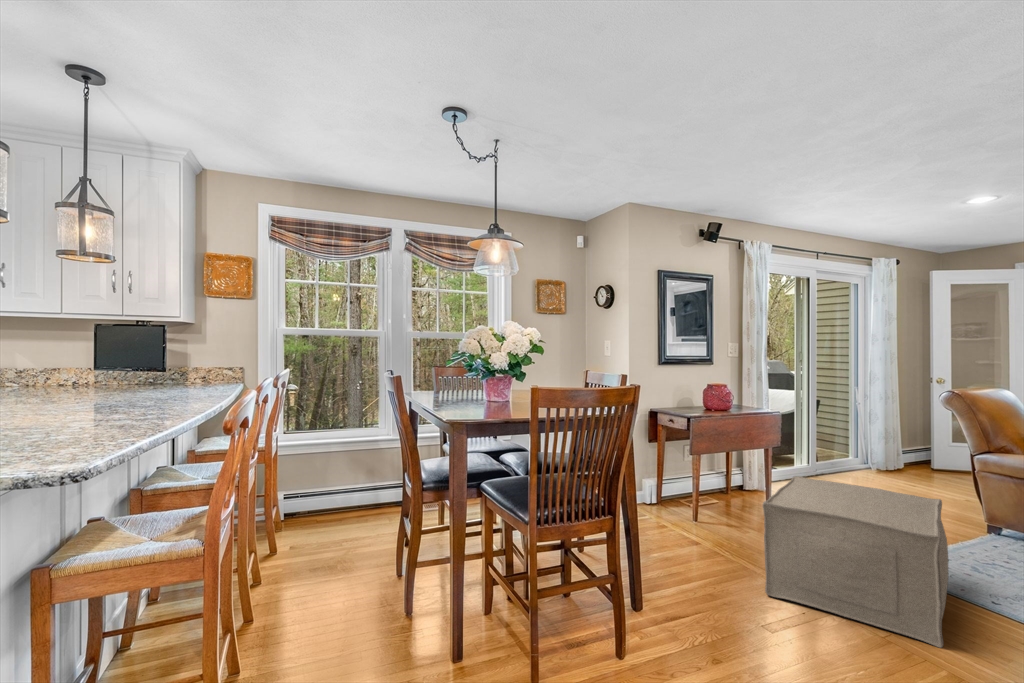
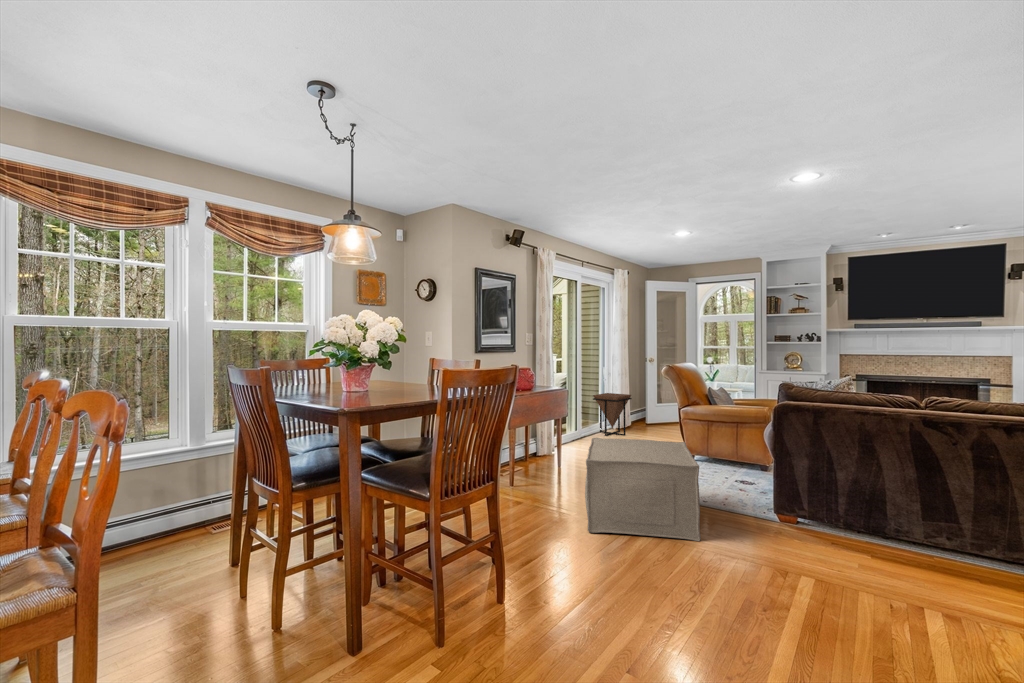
side table: none [838,420,900,479] -> present [593,393,632,436]

